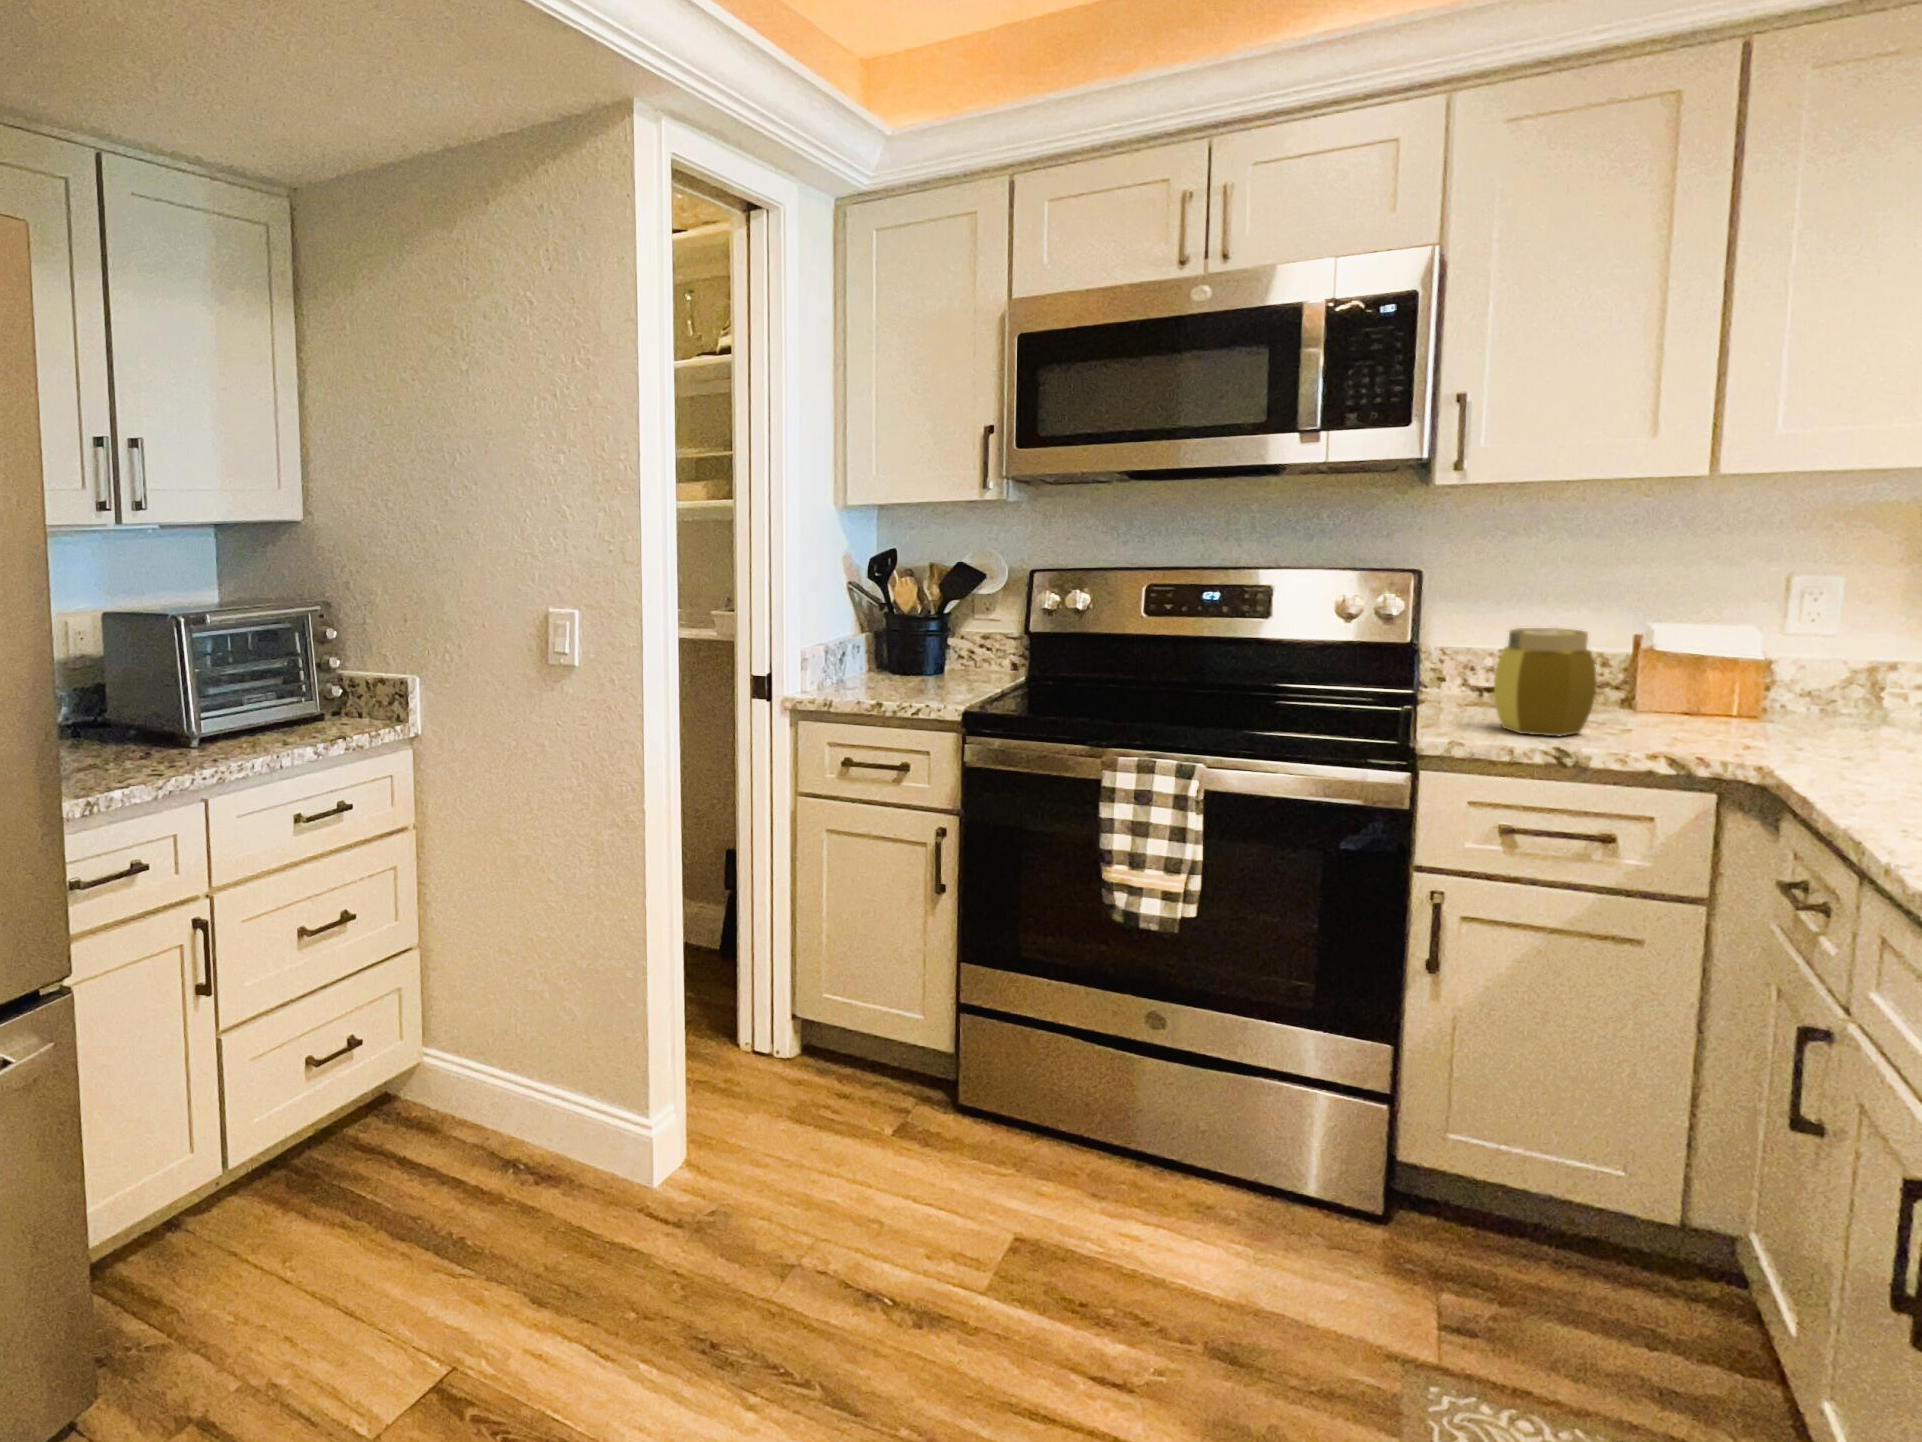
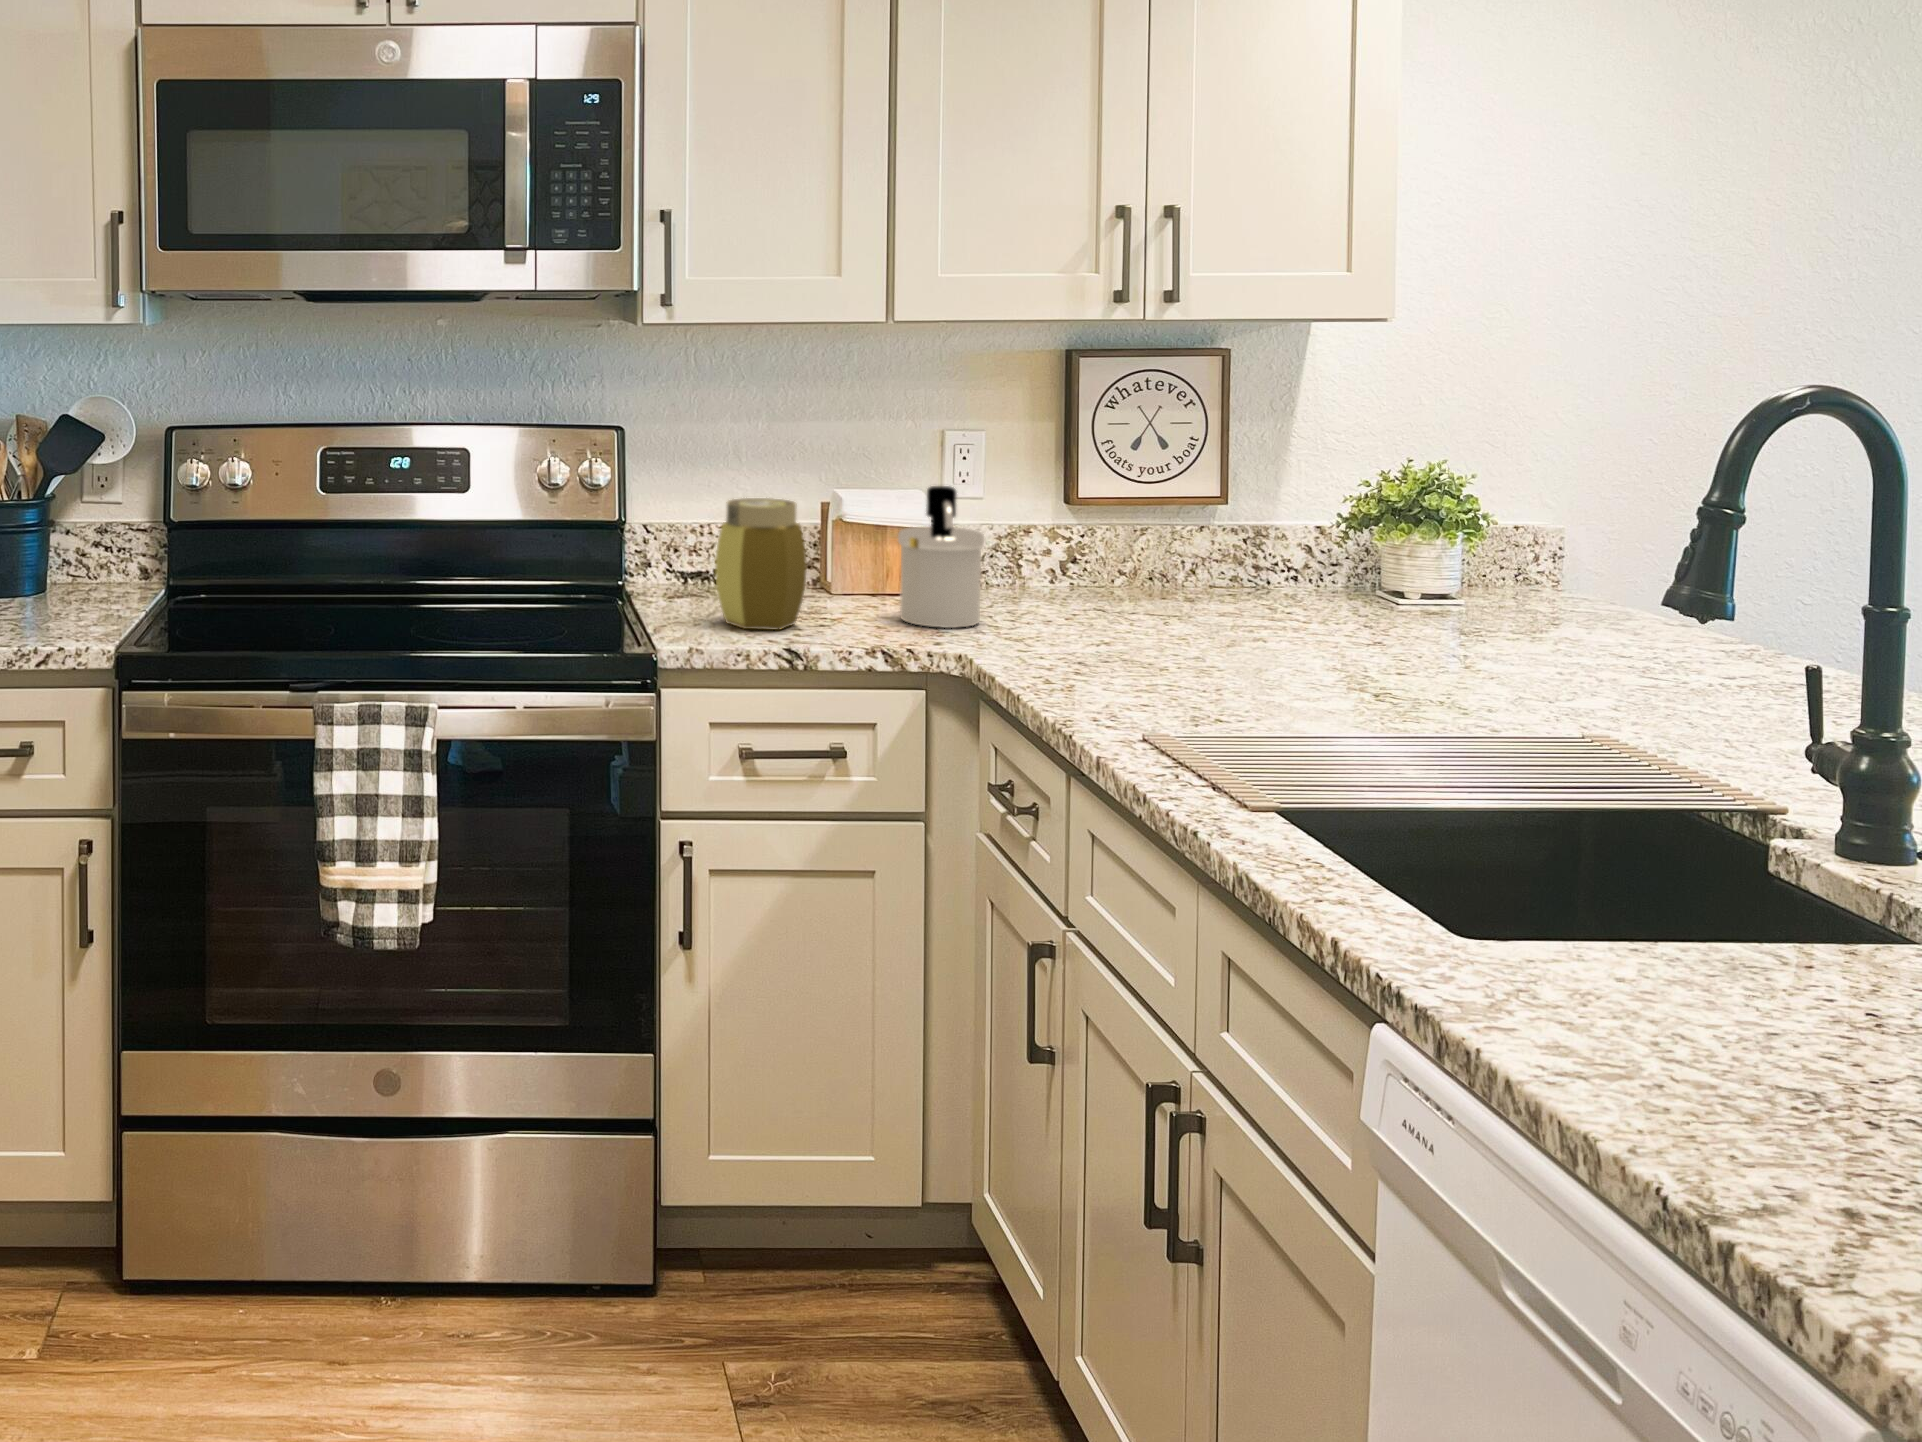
soap dispenser: none [1712,622,1827,749] -> present [898,486,984,628]

